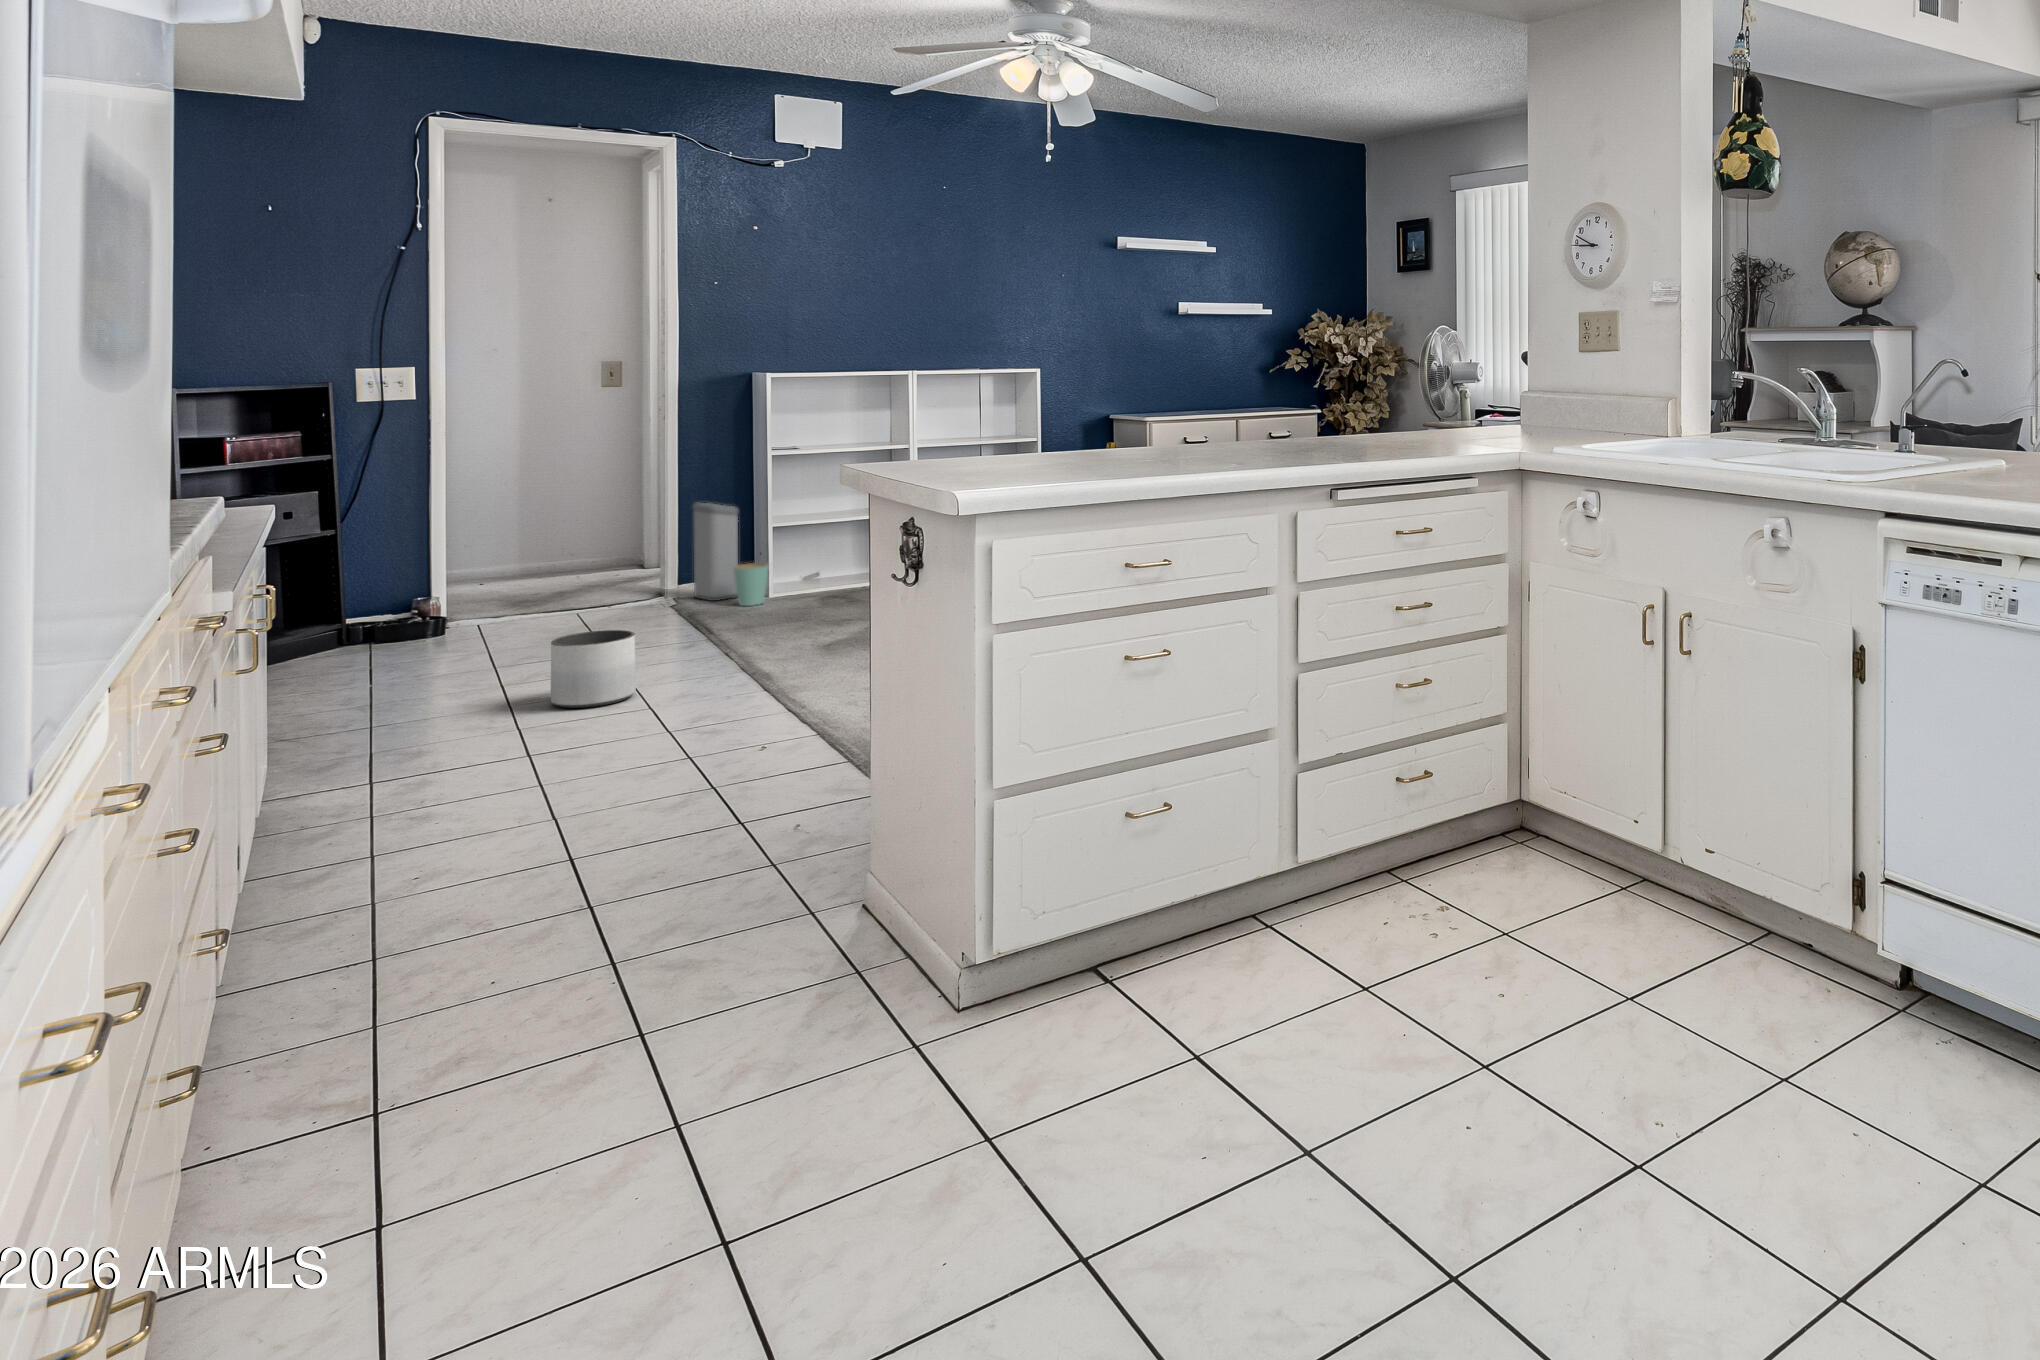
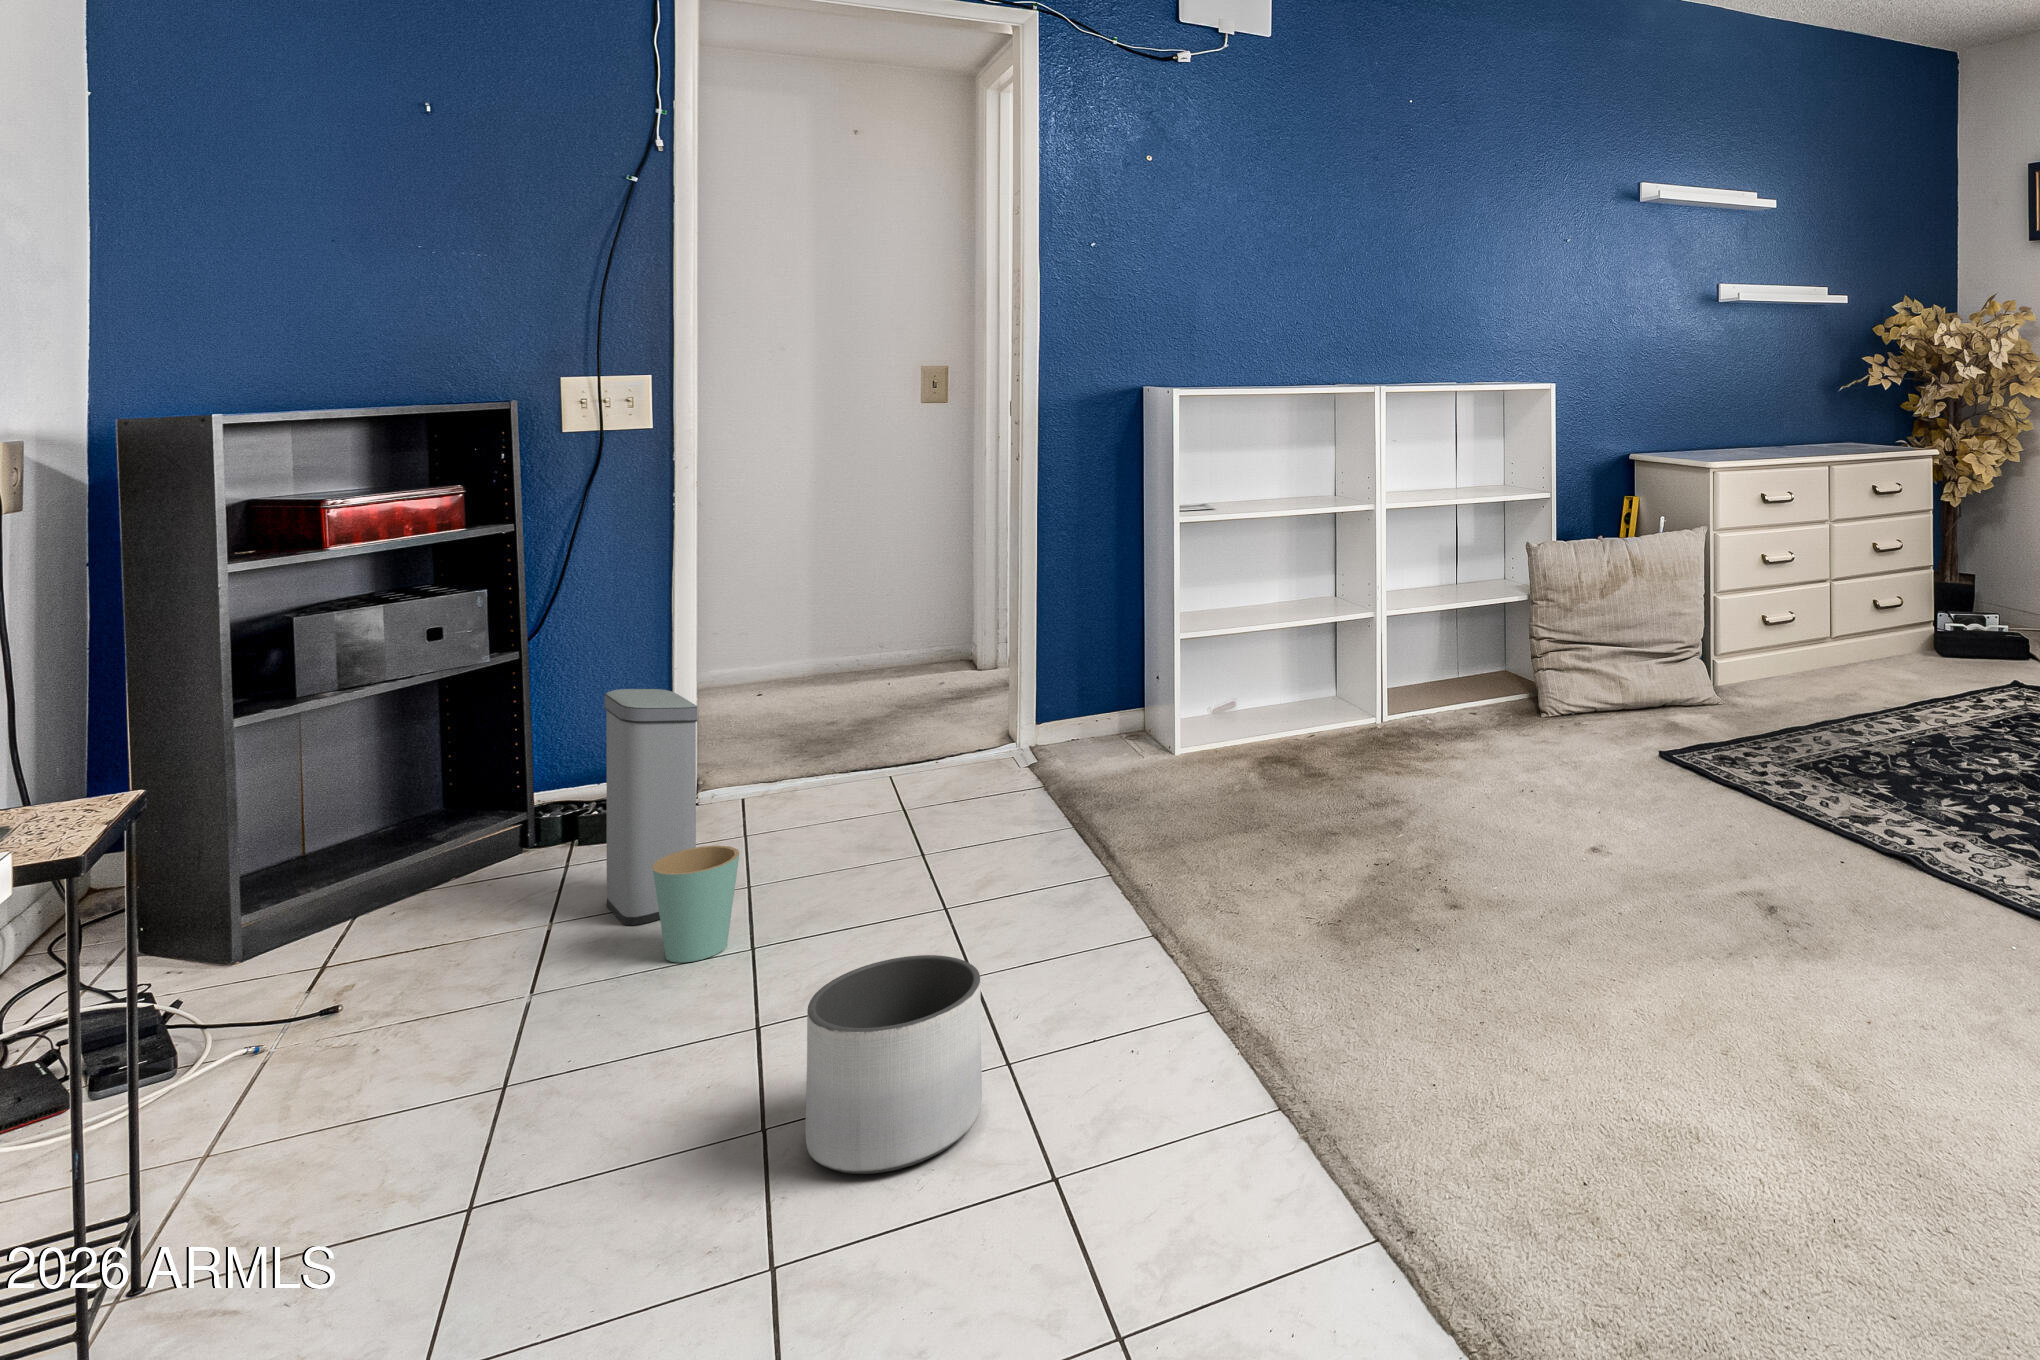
trash can: present [693,503,769,606] -> present [605,689,739,963]

